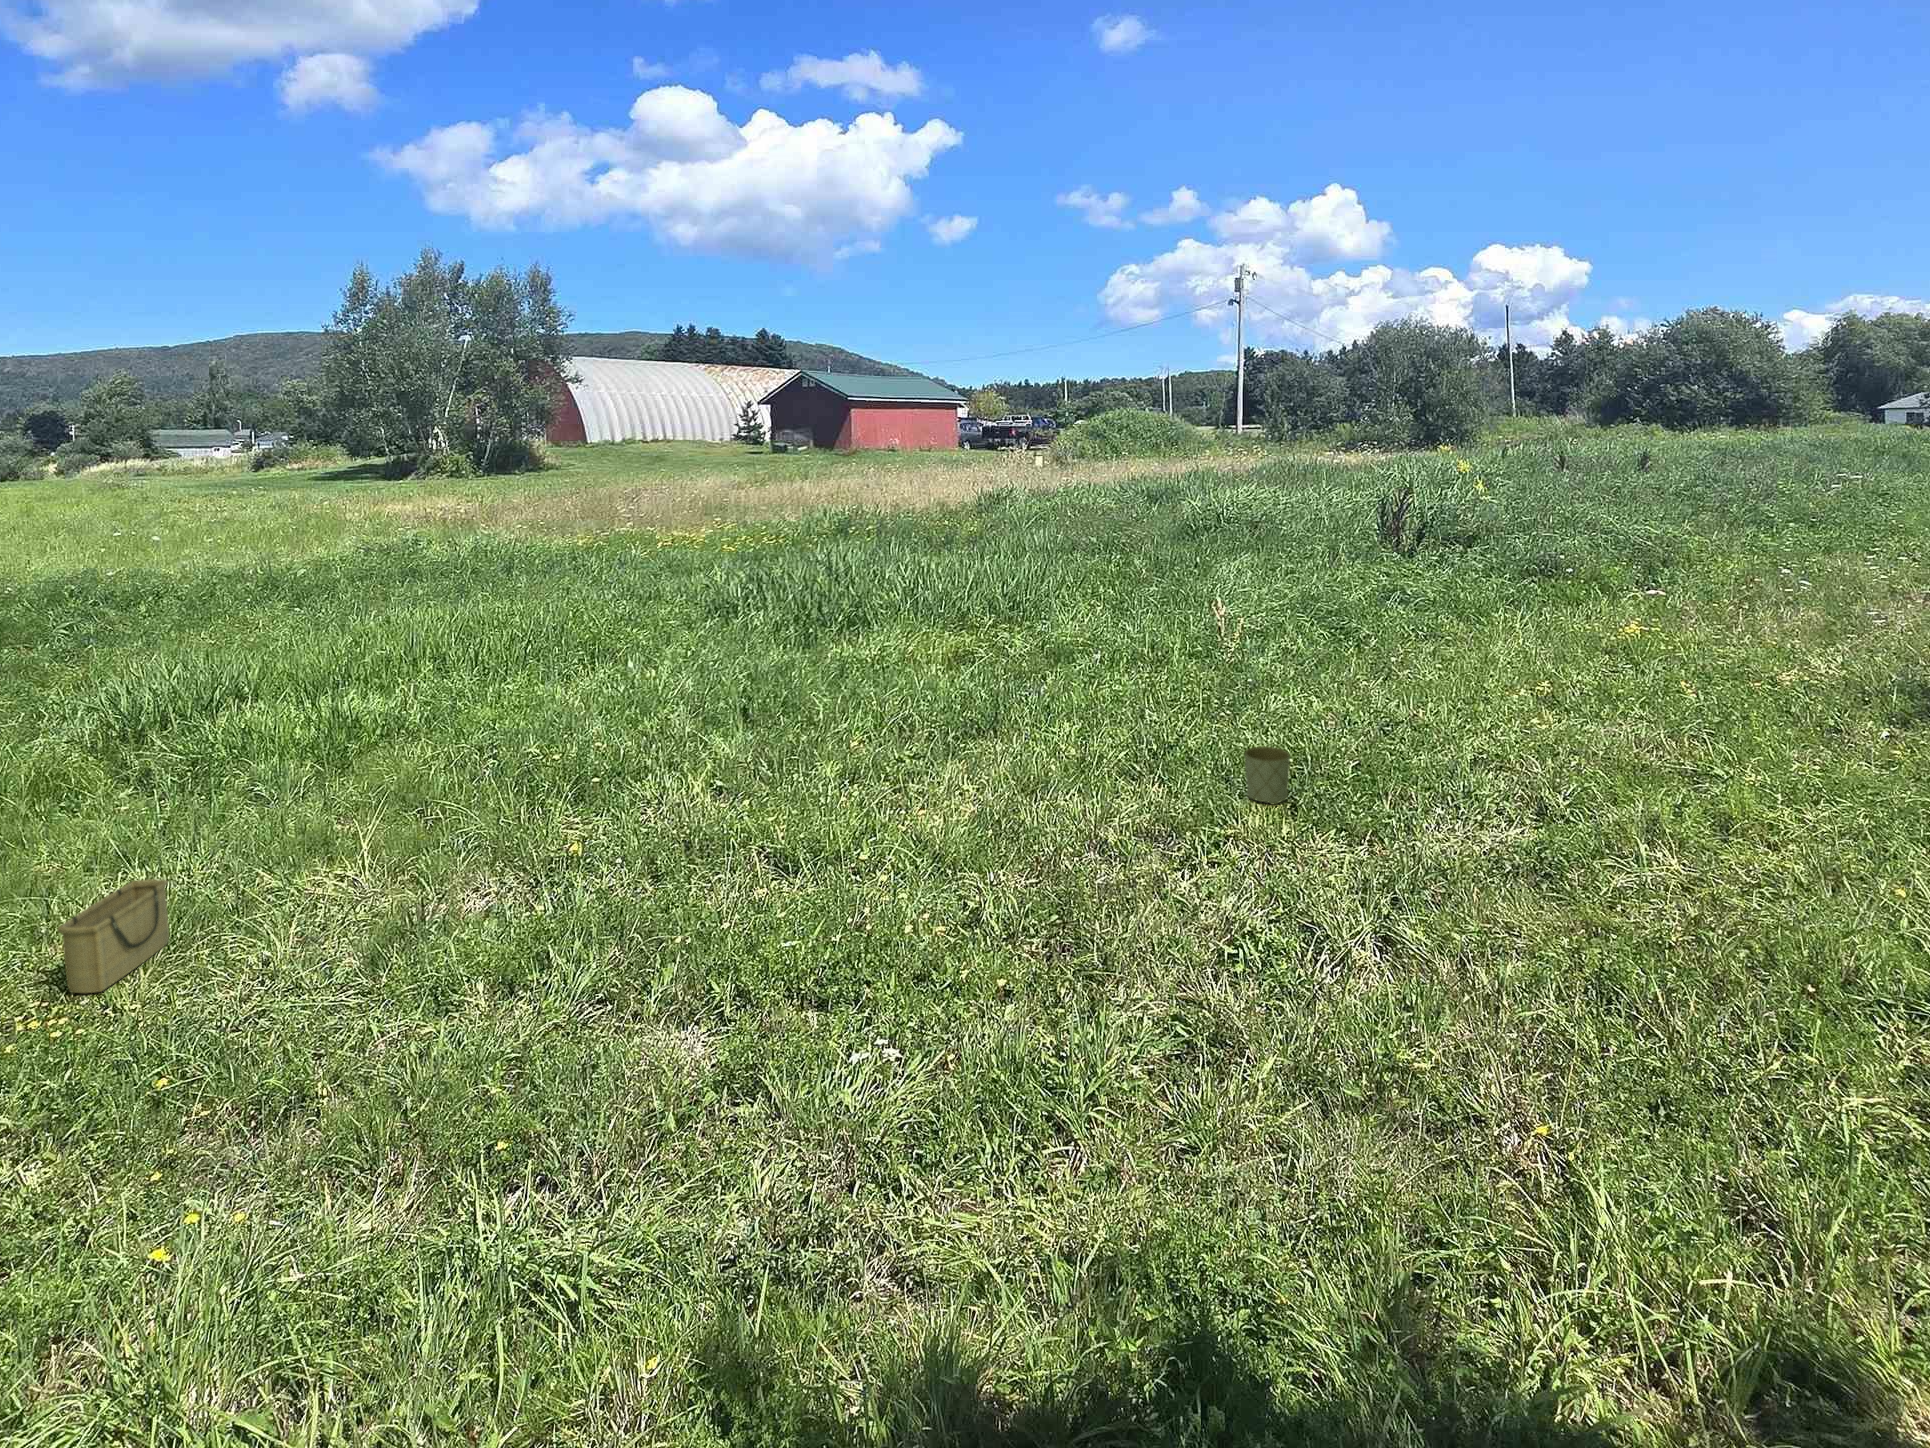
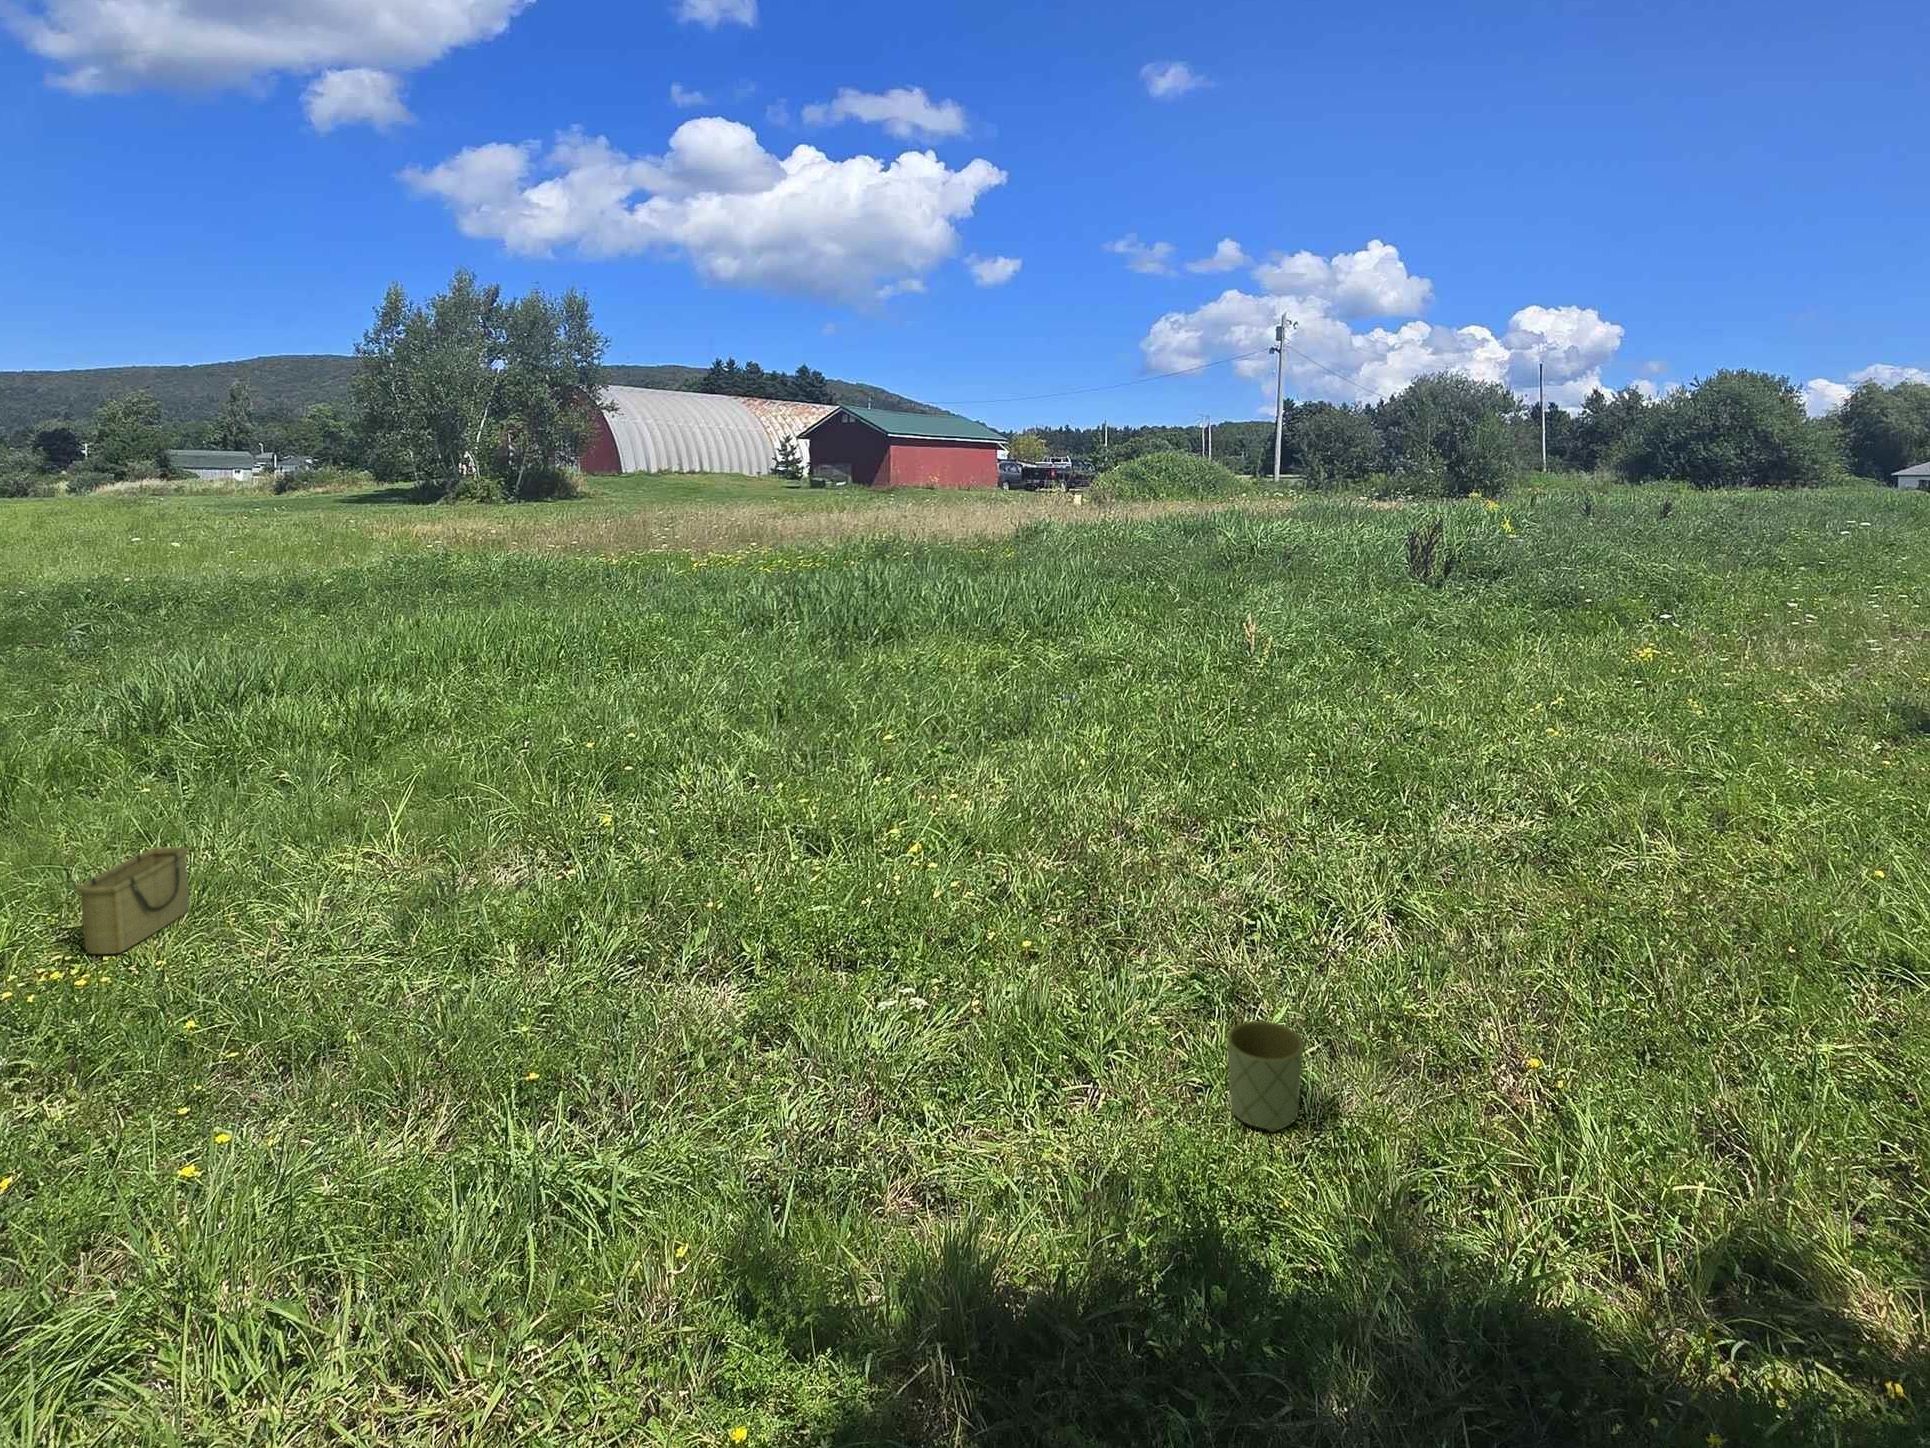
planter: present [1245,746,1290,805] -> present [1227,1021,1304,1132]

